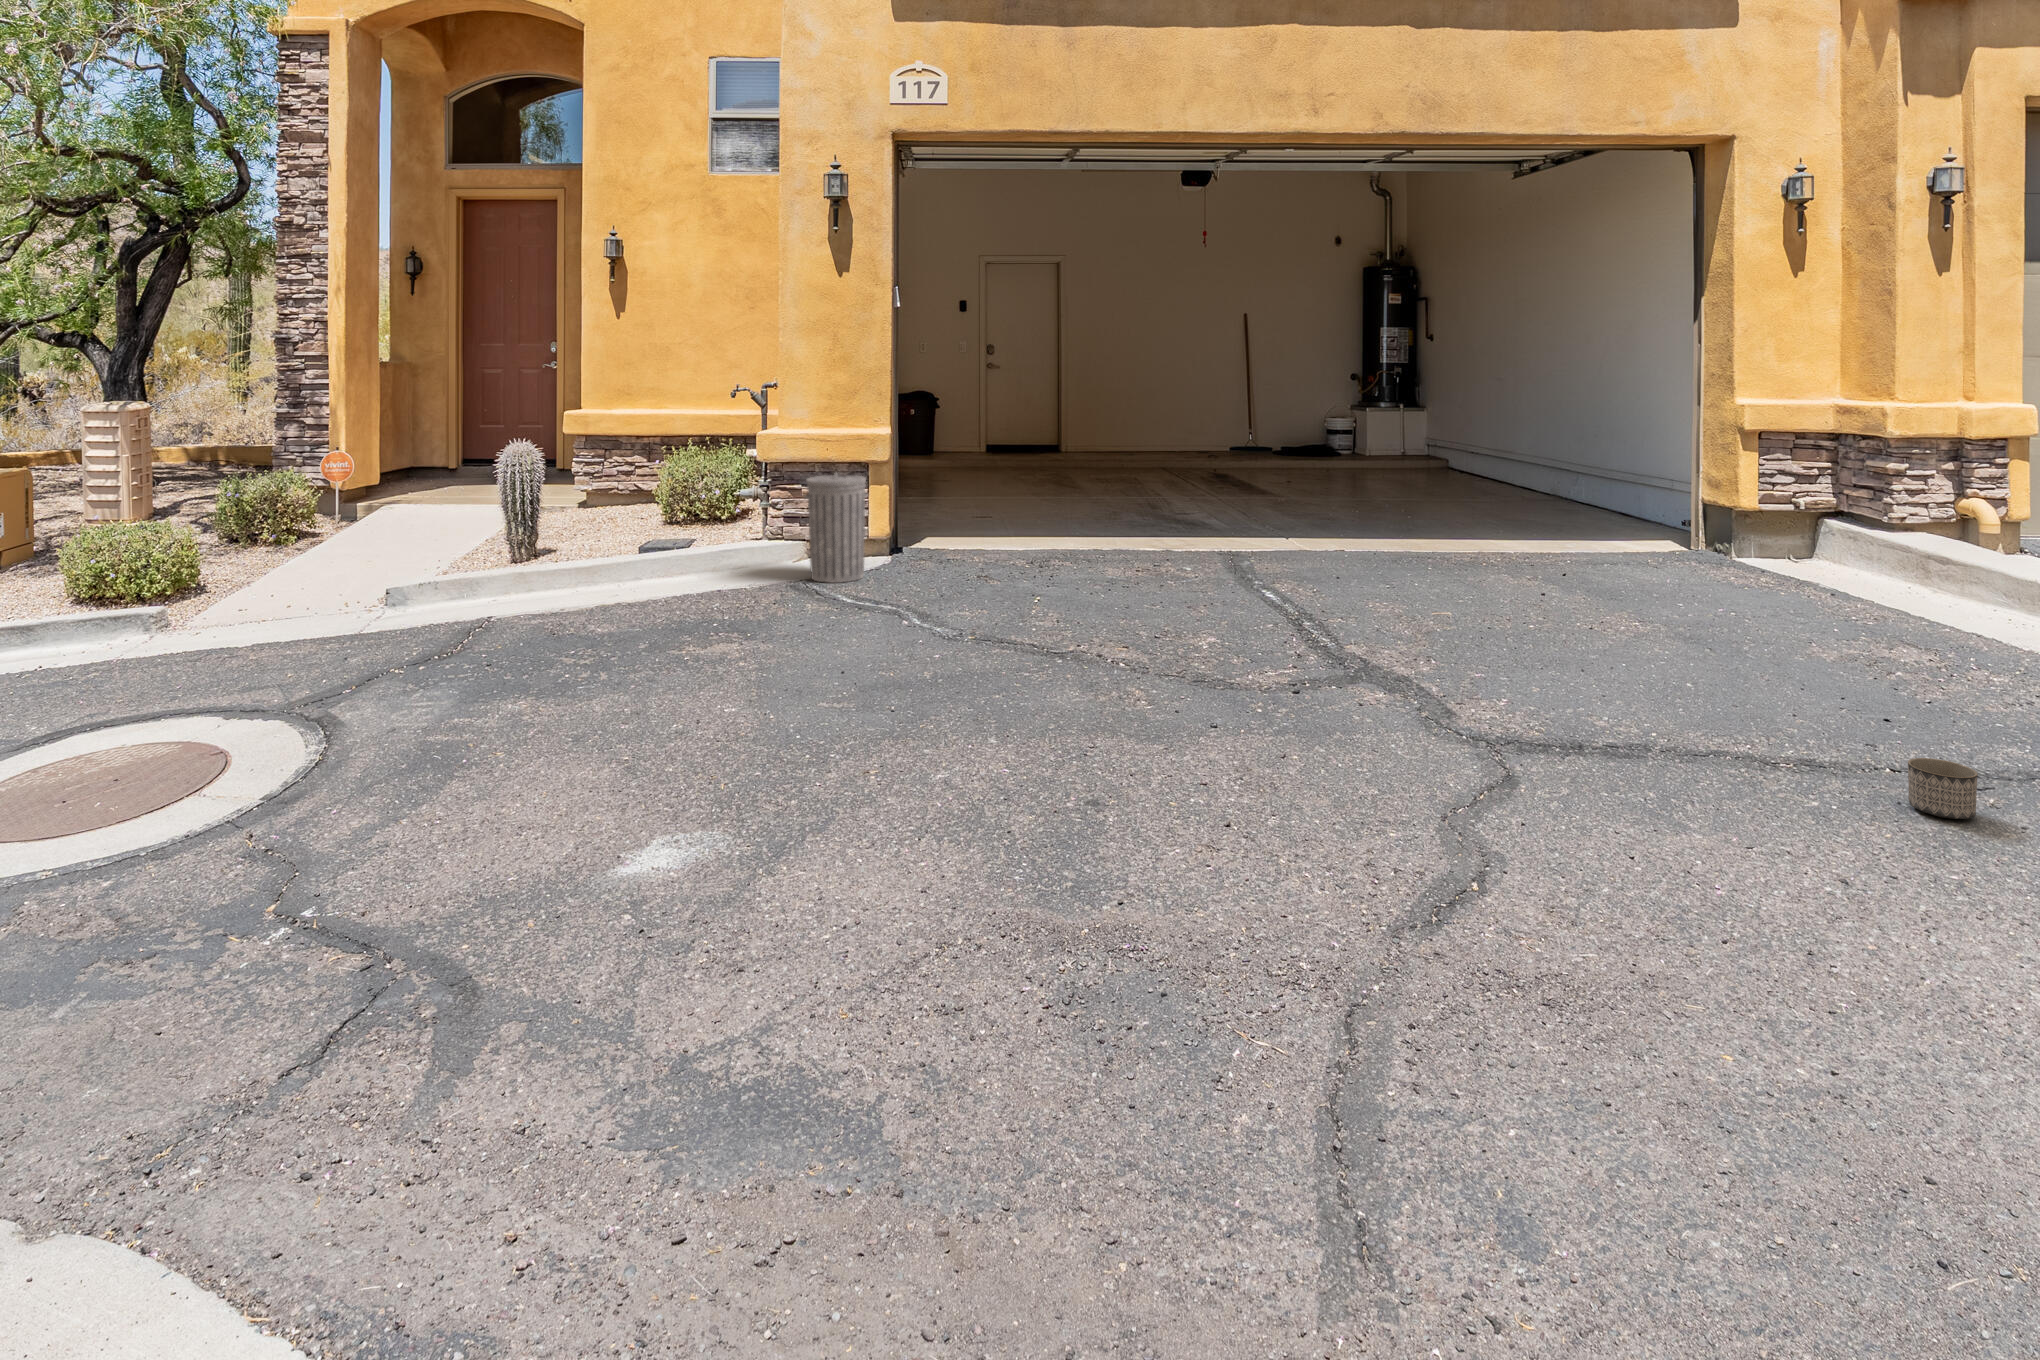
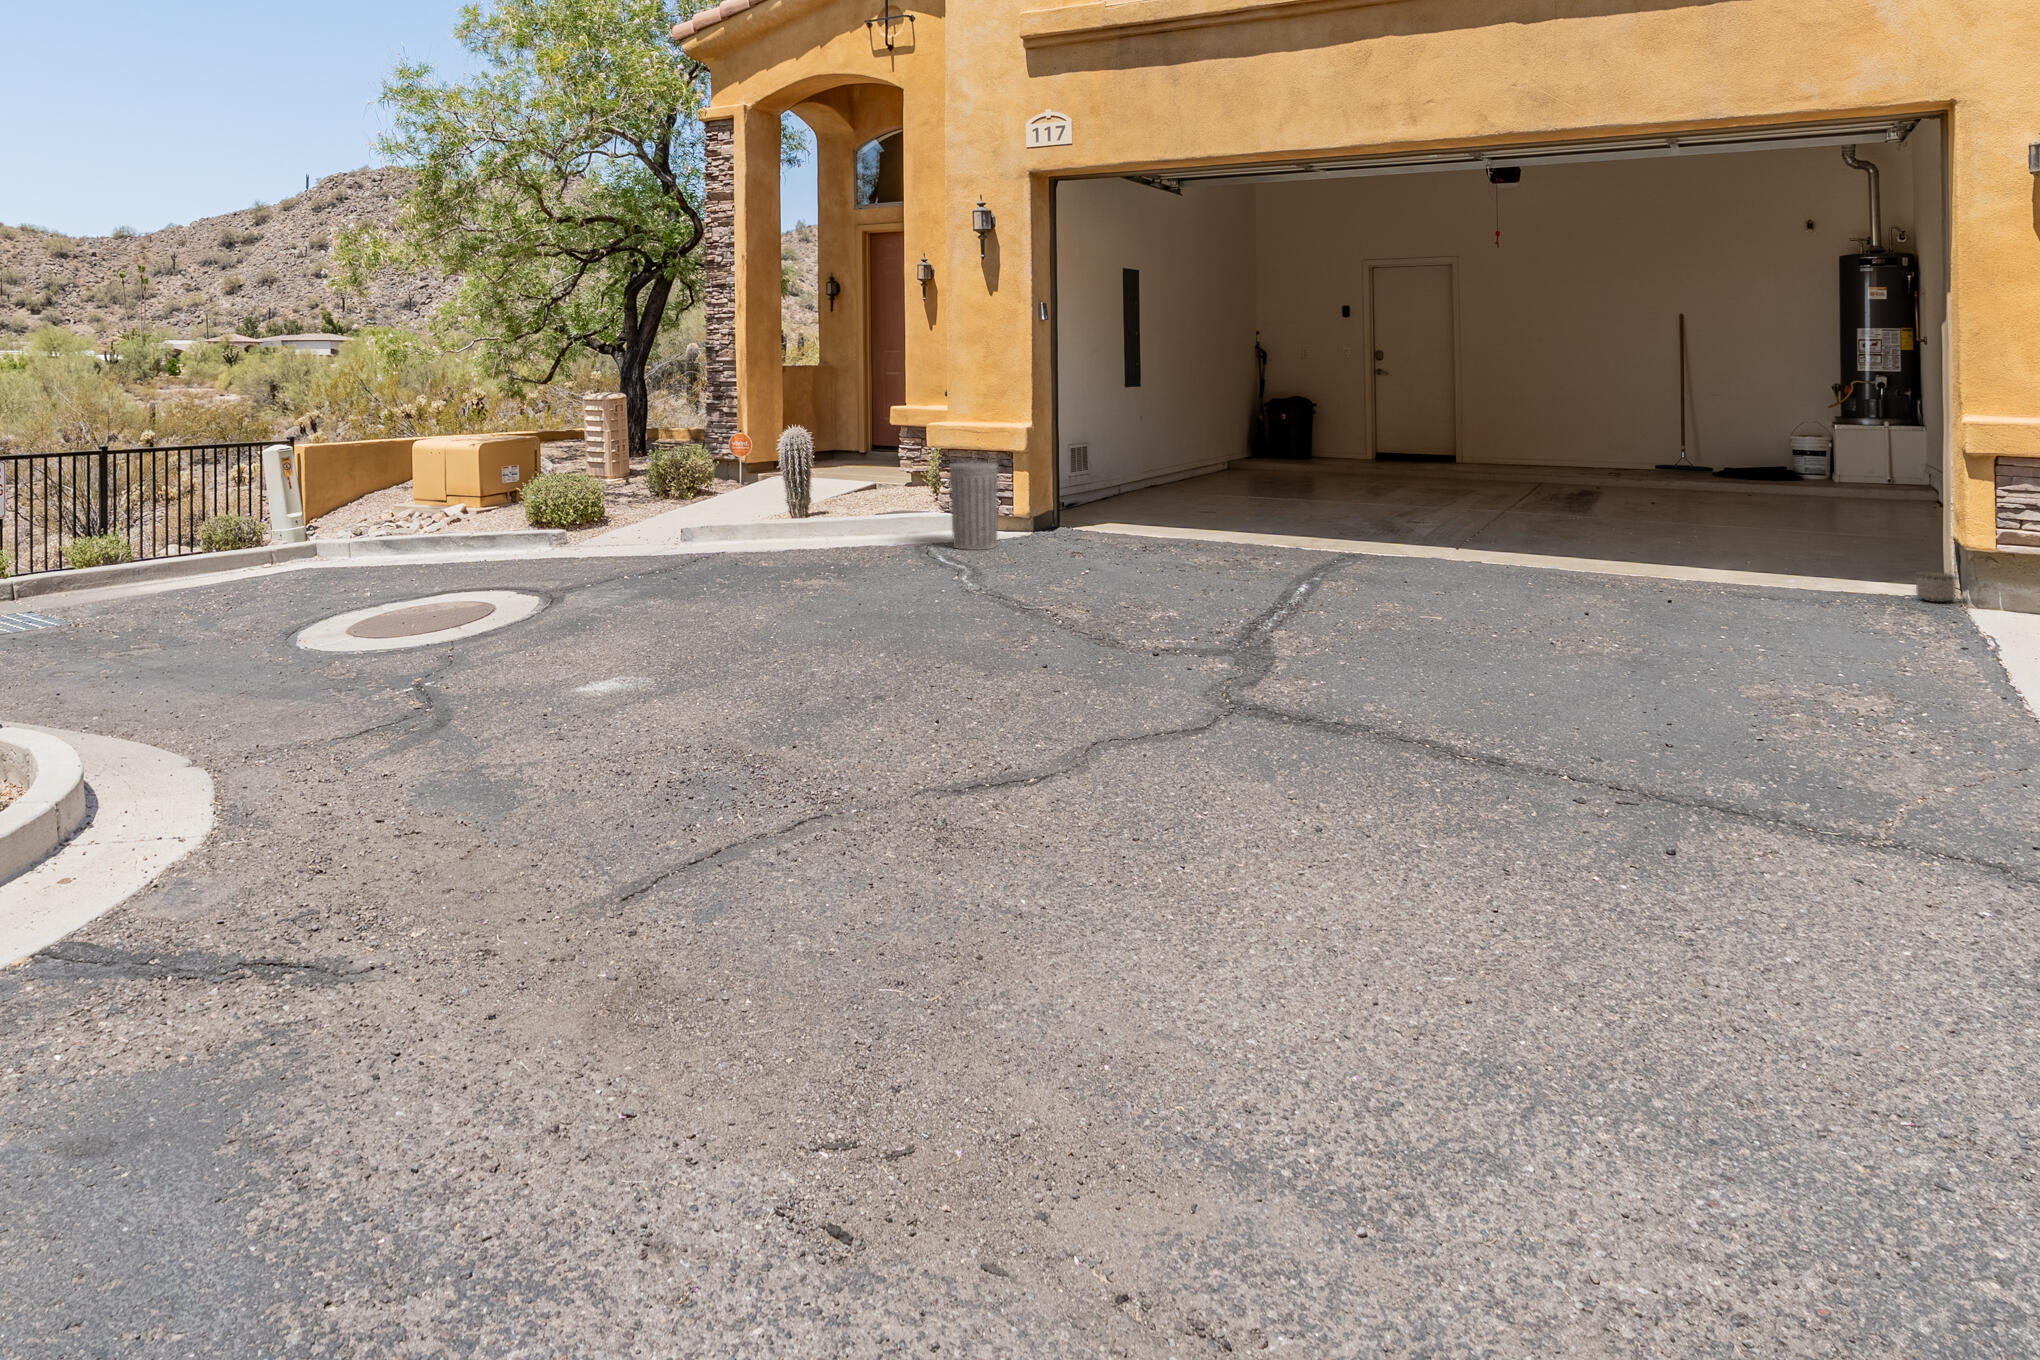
planter: present [1908,758,1978,819] -> present [1916,572,1956,602]

